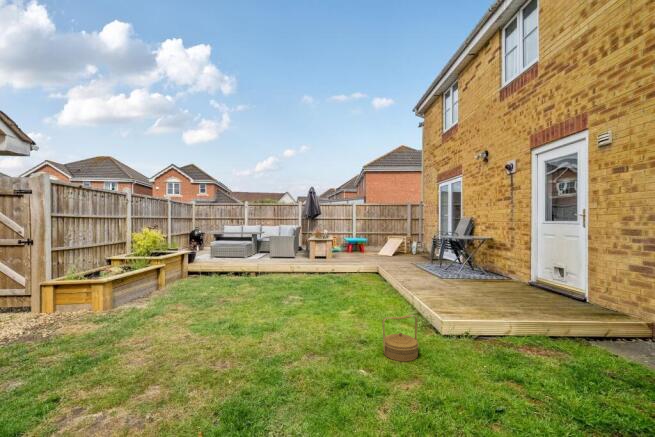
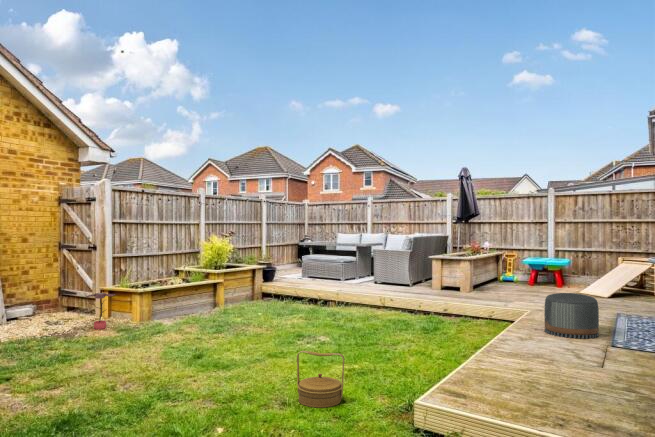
pouf: none [424,256,453,281] -> present [544,293,599,339]
potted plant: none [42,289,80,328] -> present [86,293,115,329]

